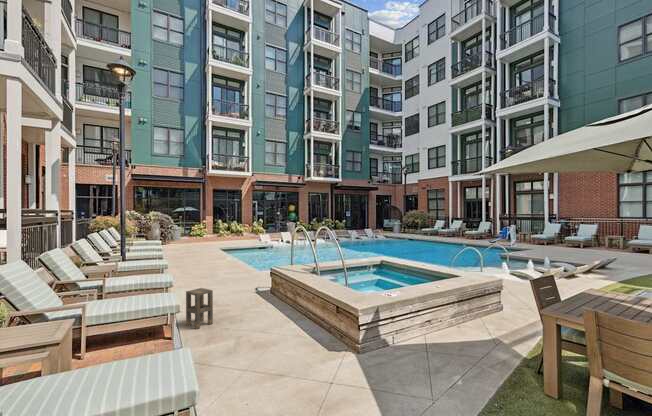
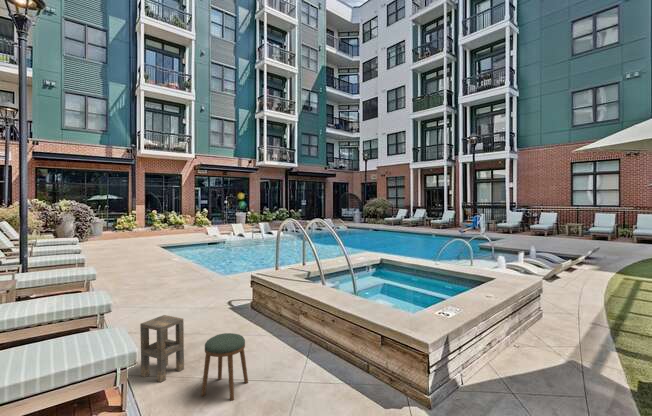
stool: none [219,300,250,340] -> present [201,333,248,400]

